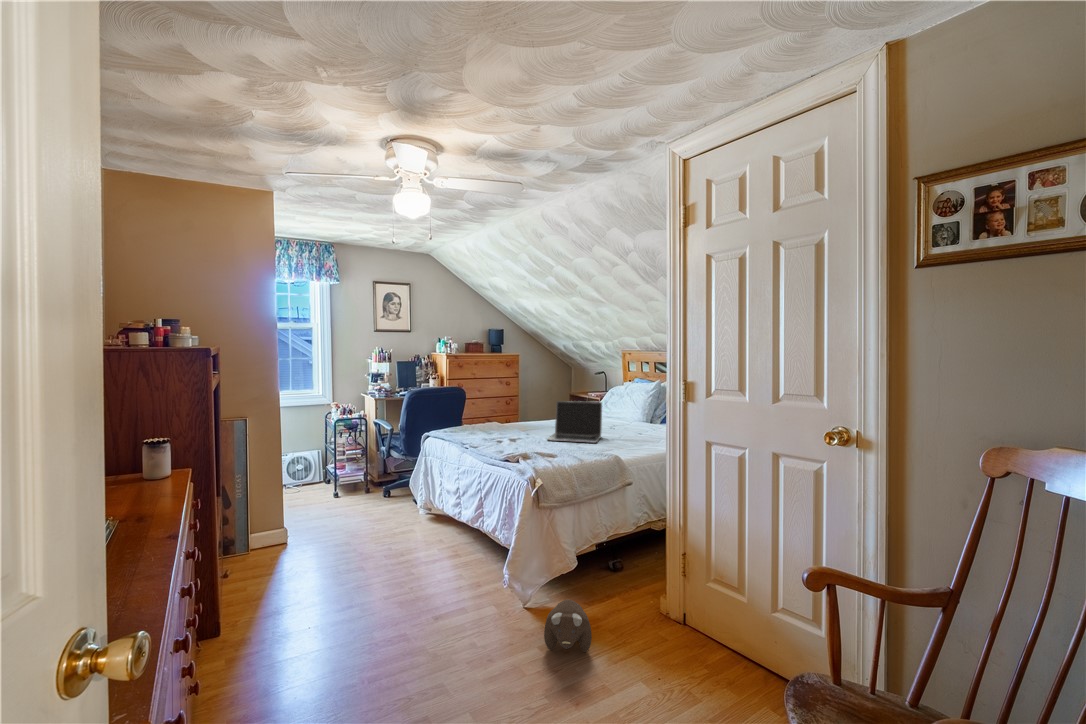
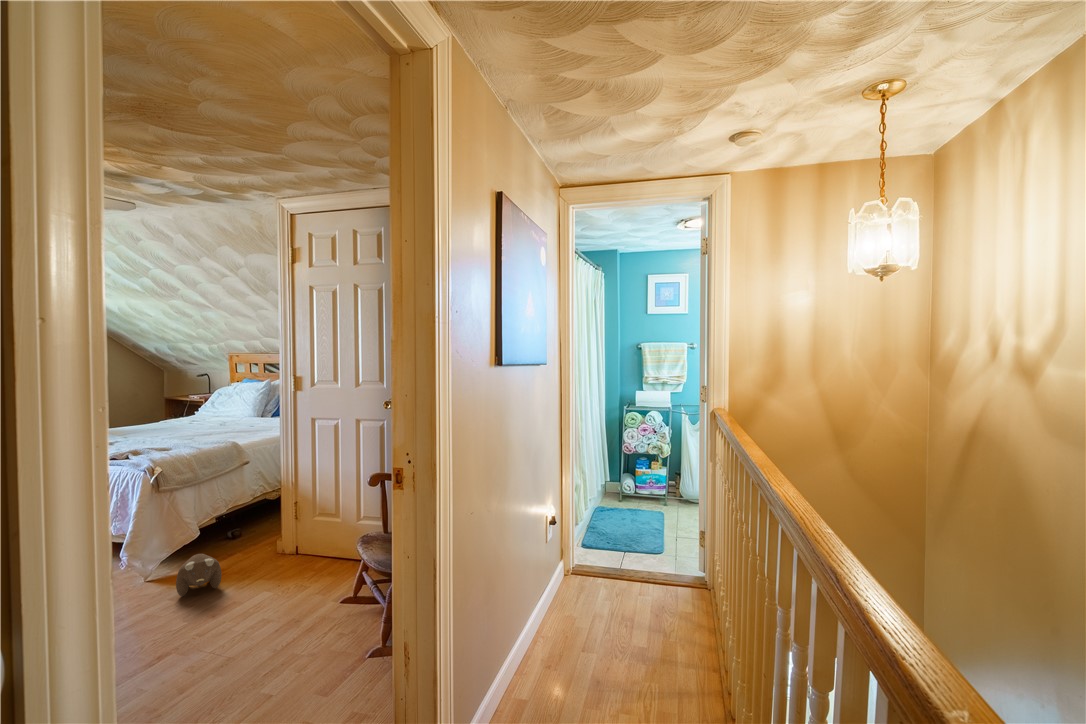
laptop: present [548,401,602,443] -> none [153,400,214,440]

